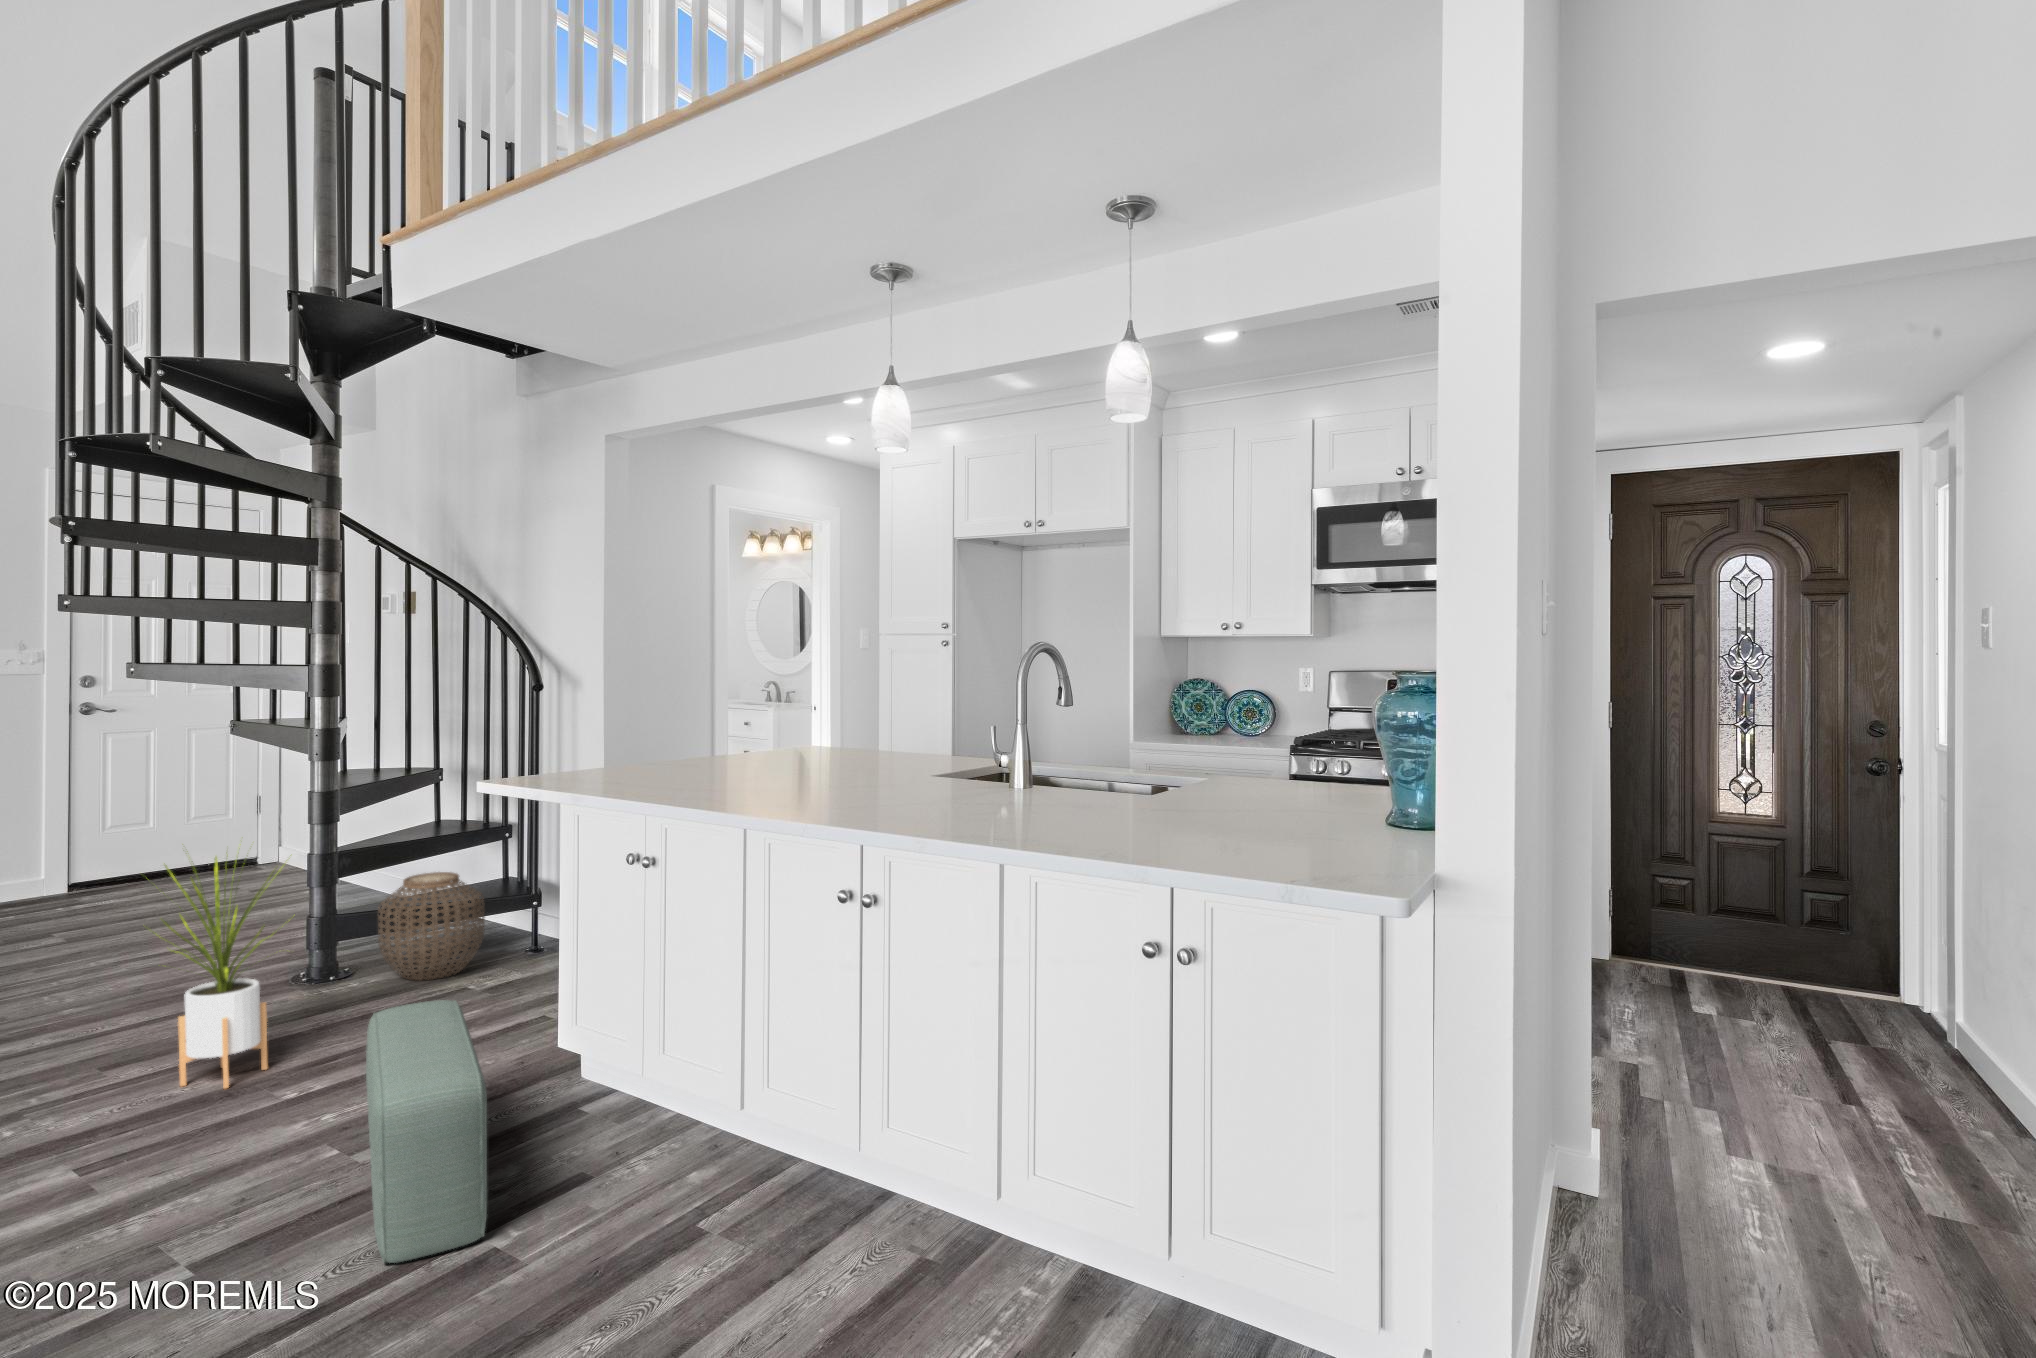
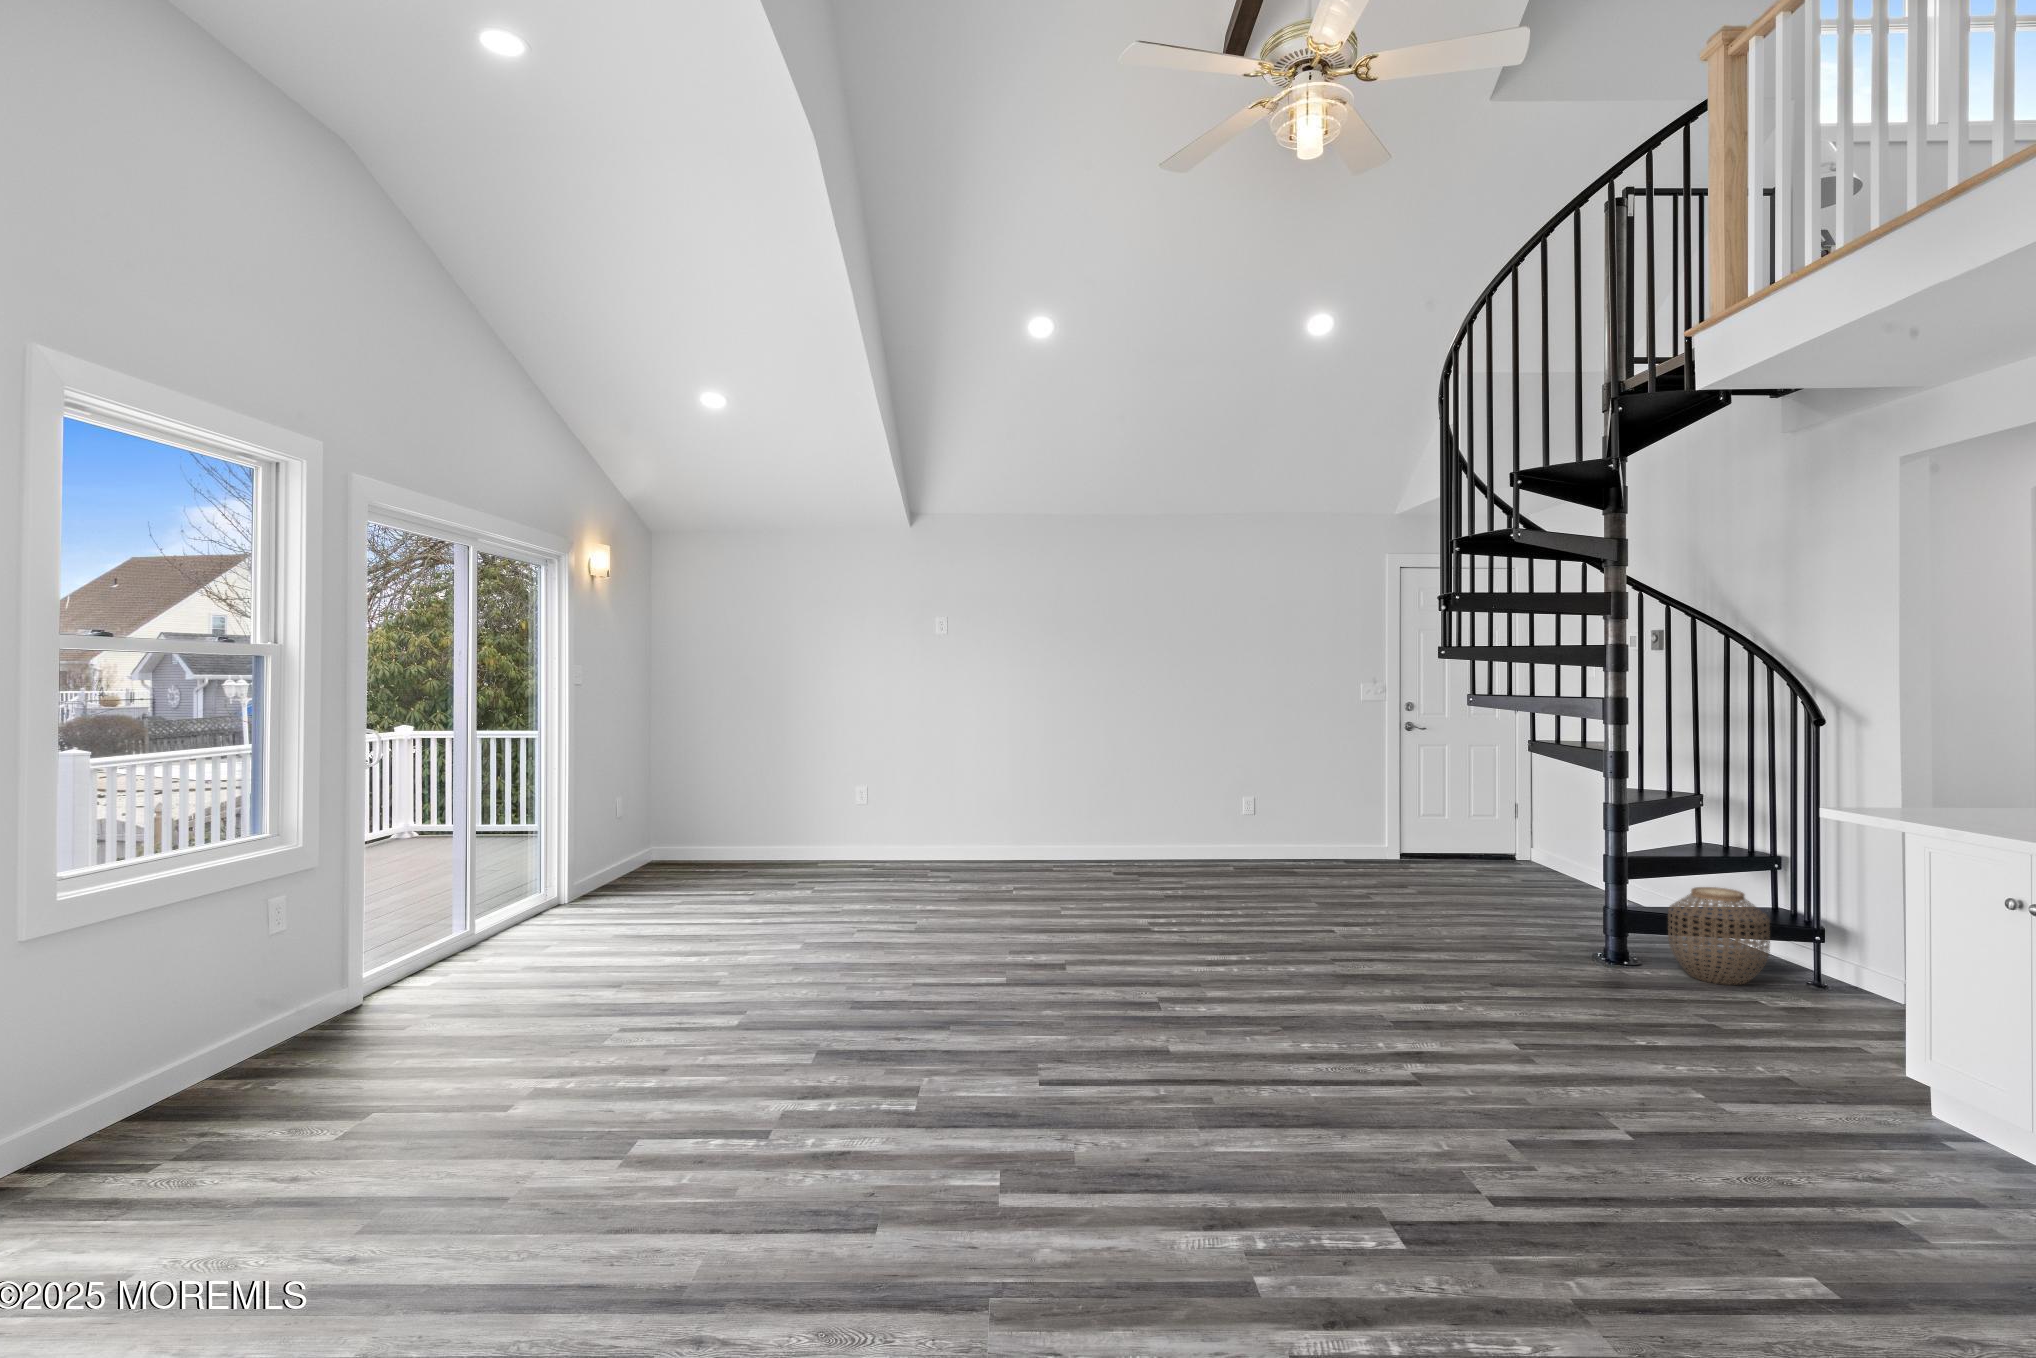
house plant: present [156,857,293,1088] -> none [1524,831,1636,1025]
pouf: present [366,1000,487,1263] -> none [1729,992,1885,1213]

